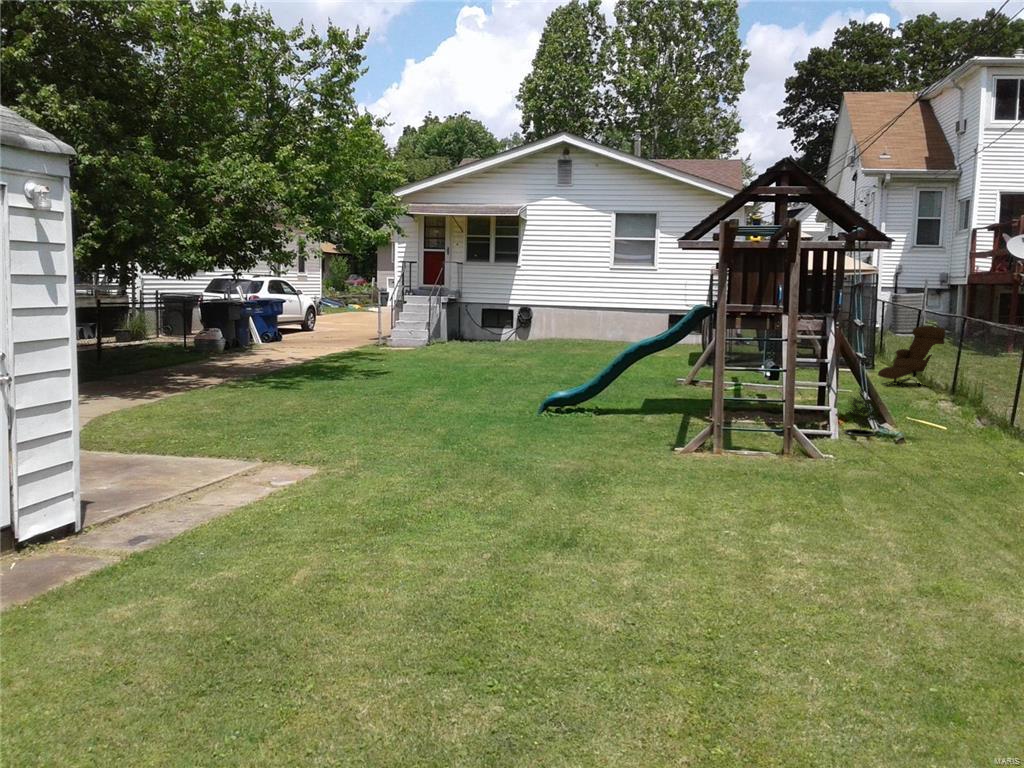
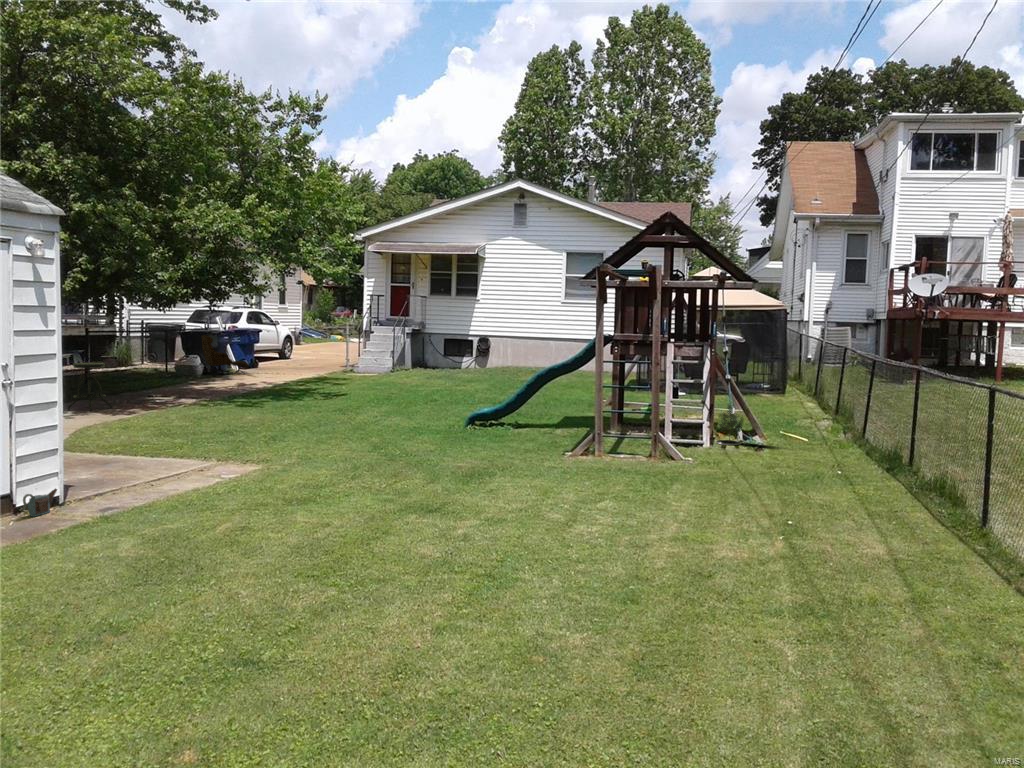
lounge chair: present [878,326,946,387] -> present [202,335,249,375]
stool: none [81,340,131,396] -> present [68,363,112,411]
watering can: none [29,514,74,555] -> present [23,489,57,517]

